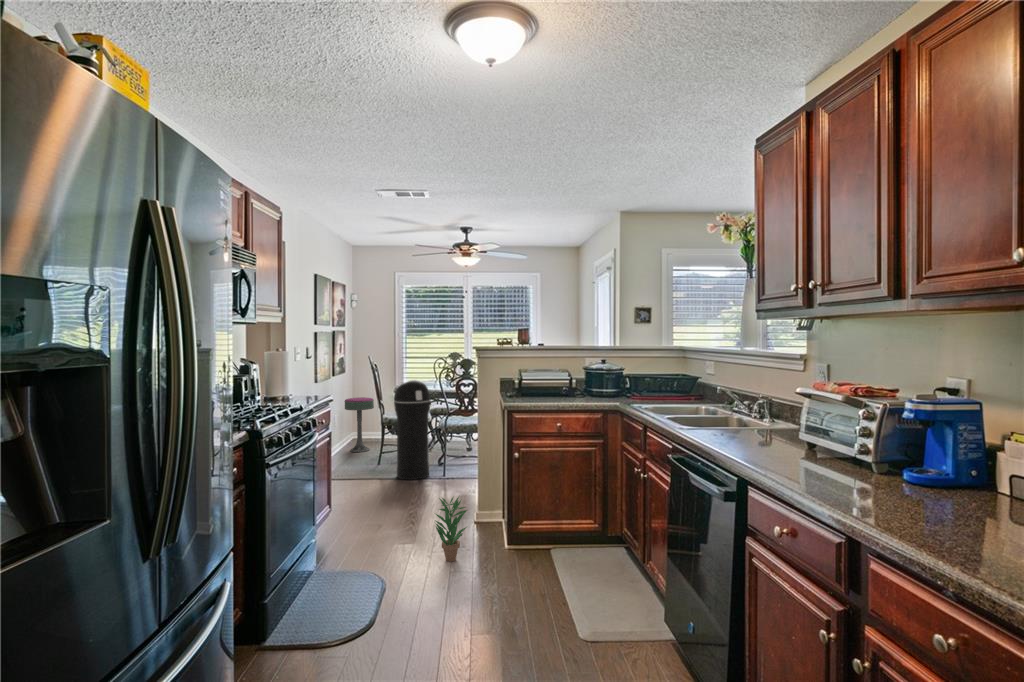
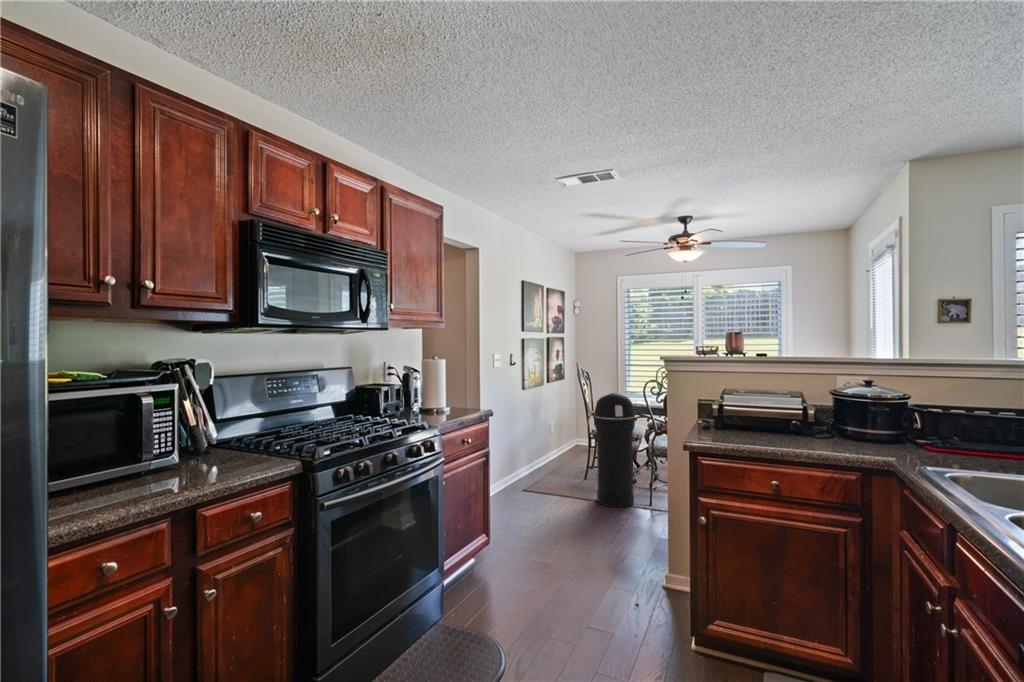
bar stool: present [344,397,374,452] -> none [560,406,589,463]
potted plant: present [435,497,467,562] -> none [582,560,631,653]

